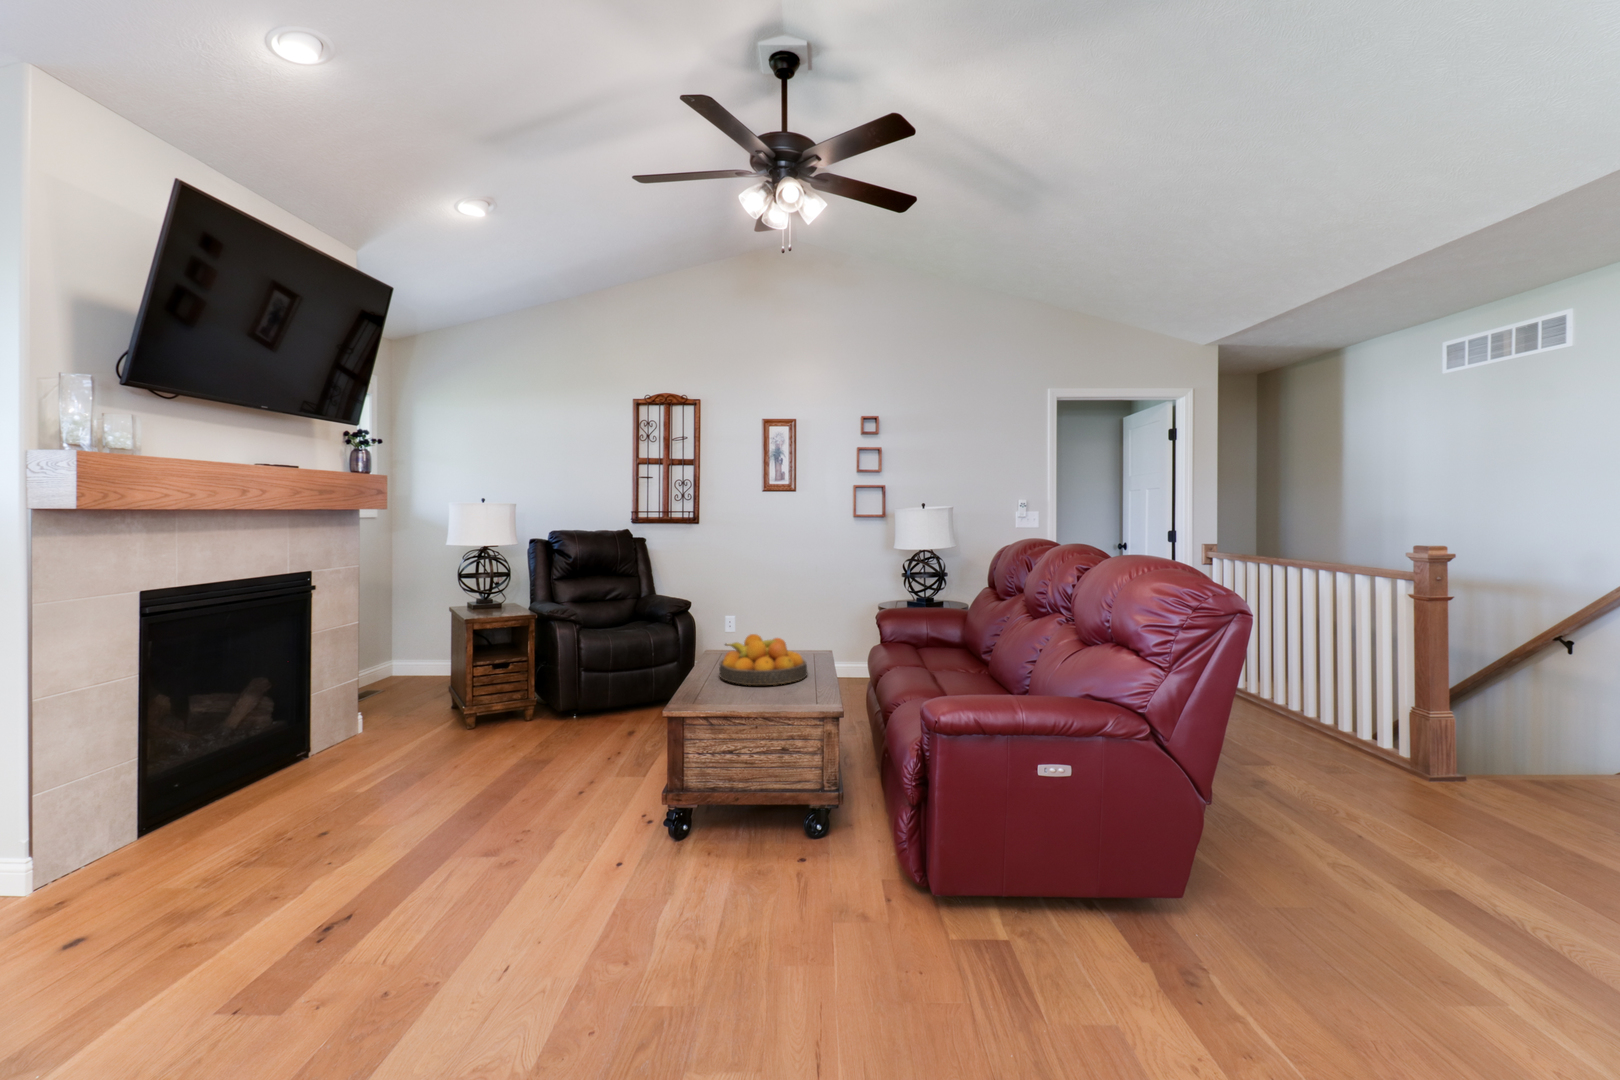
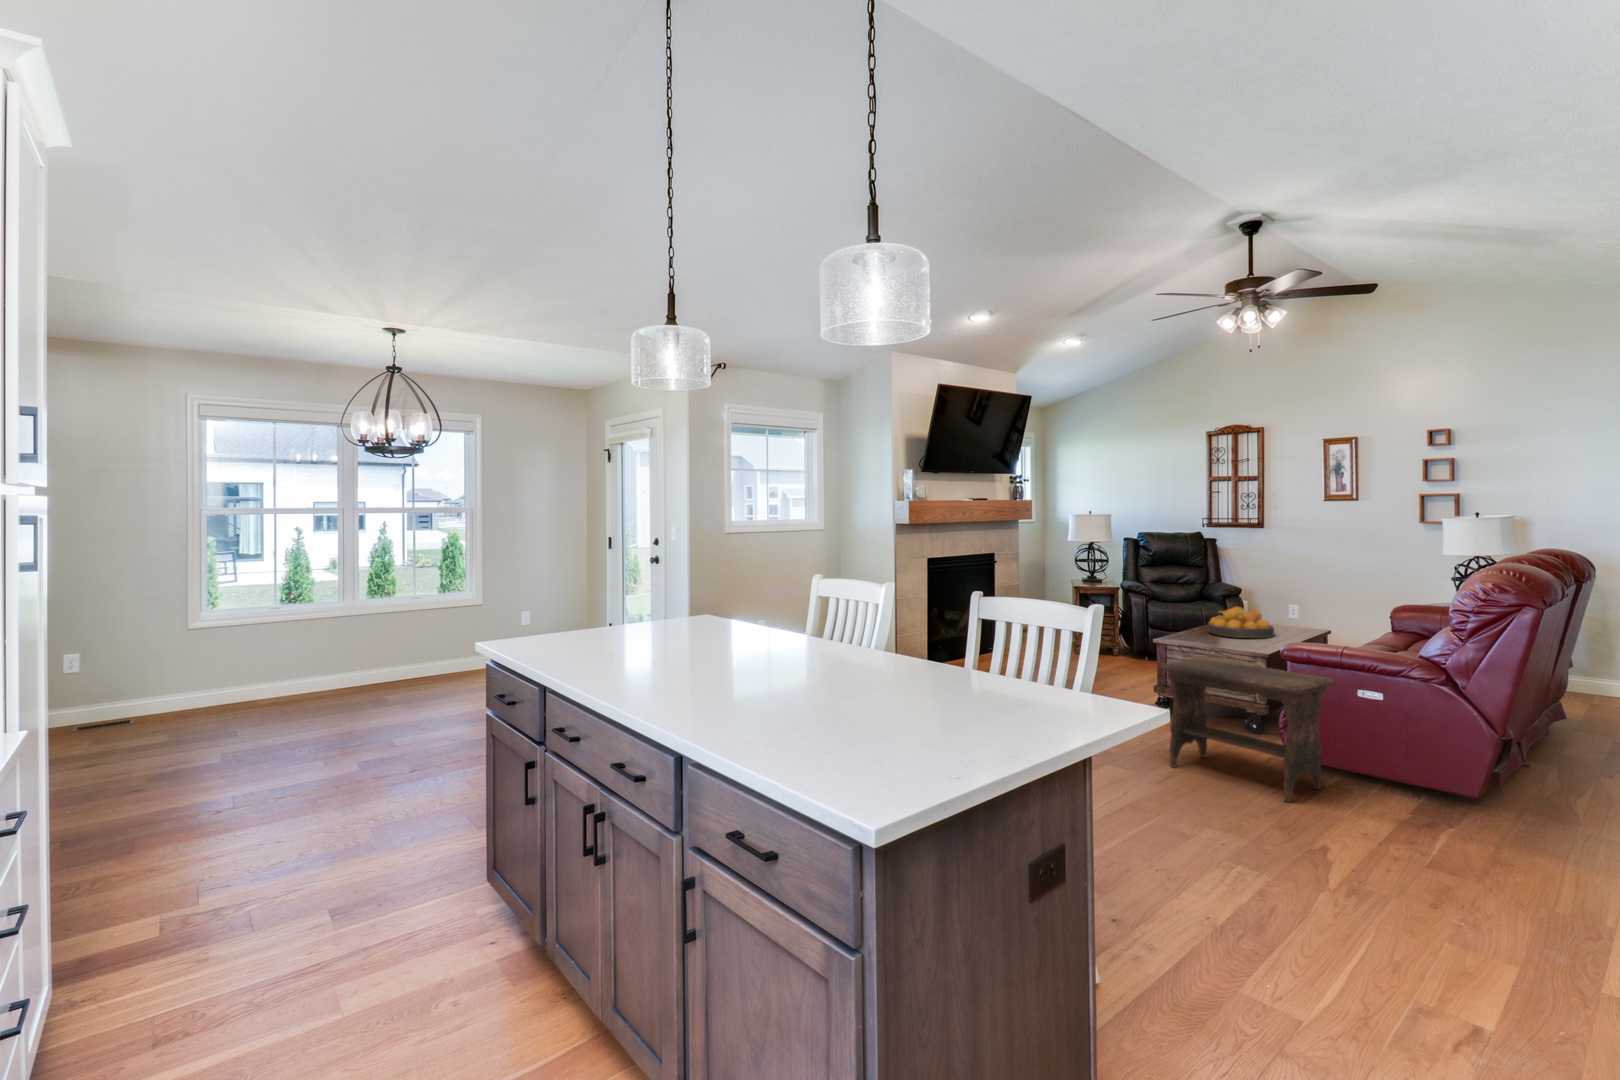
footstool: none [779,752,1067,1033] -> present [1160,657,1335,802]

